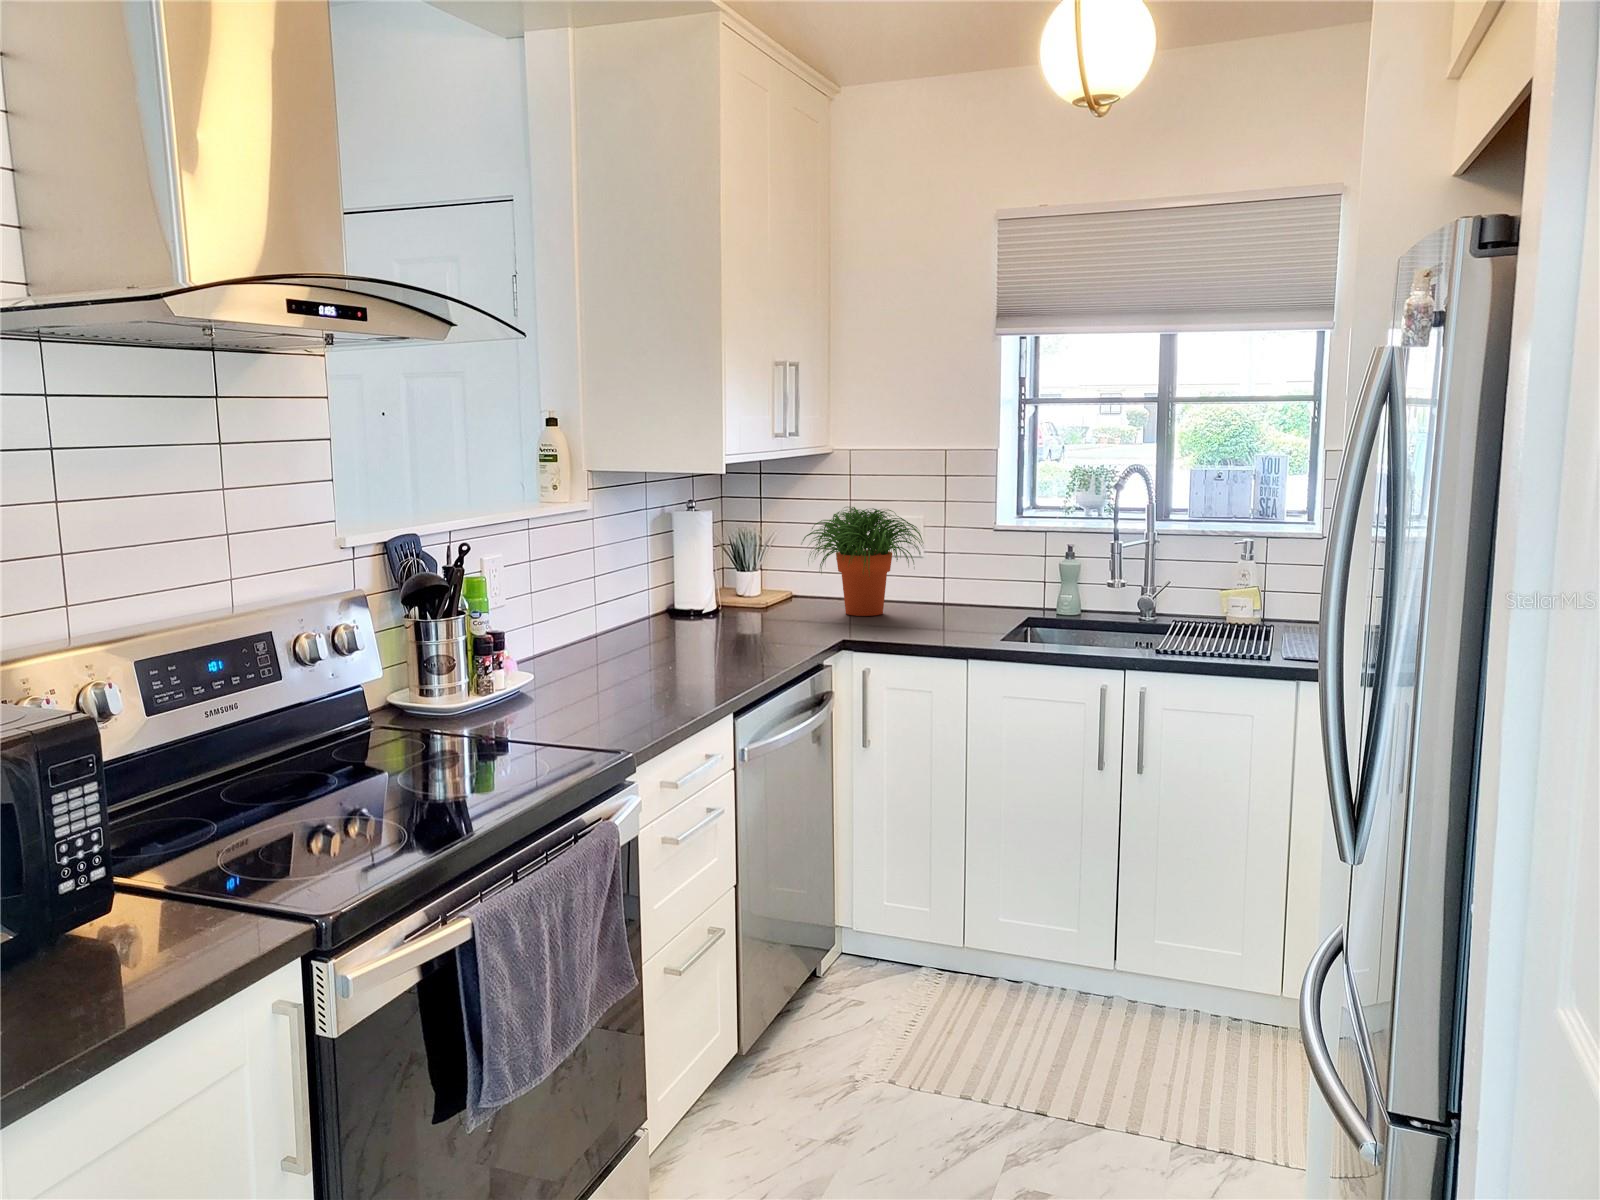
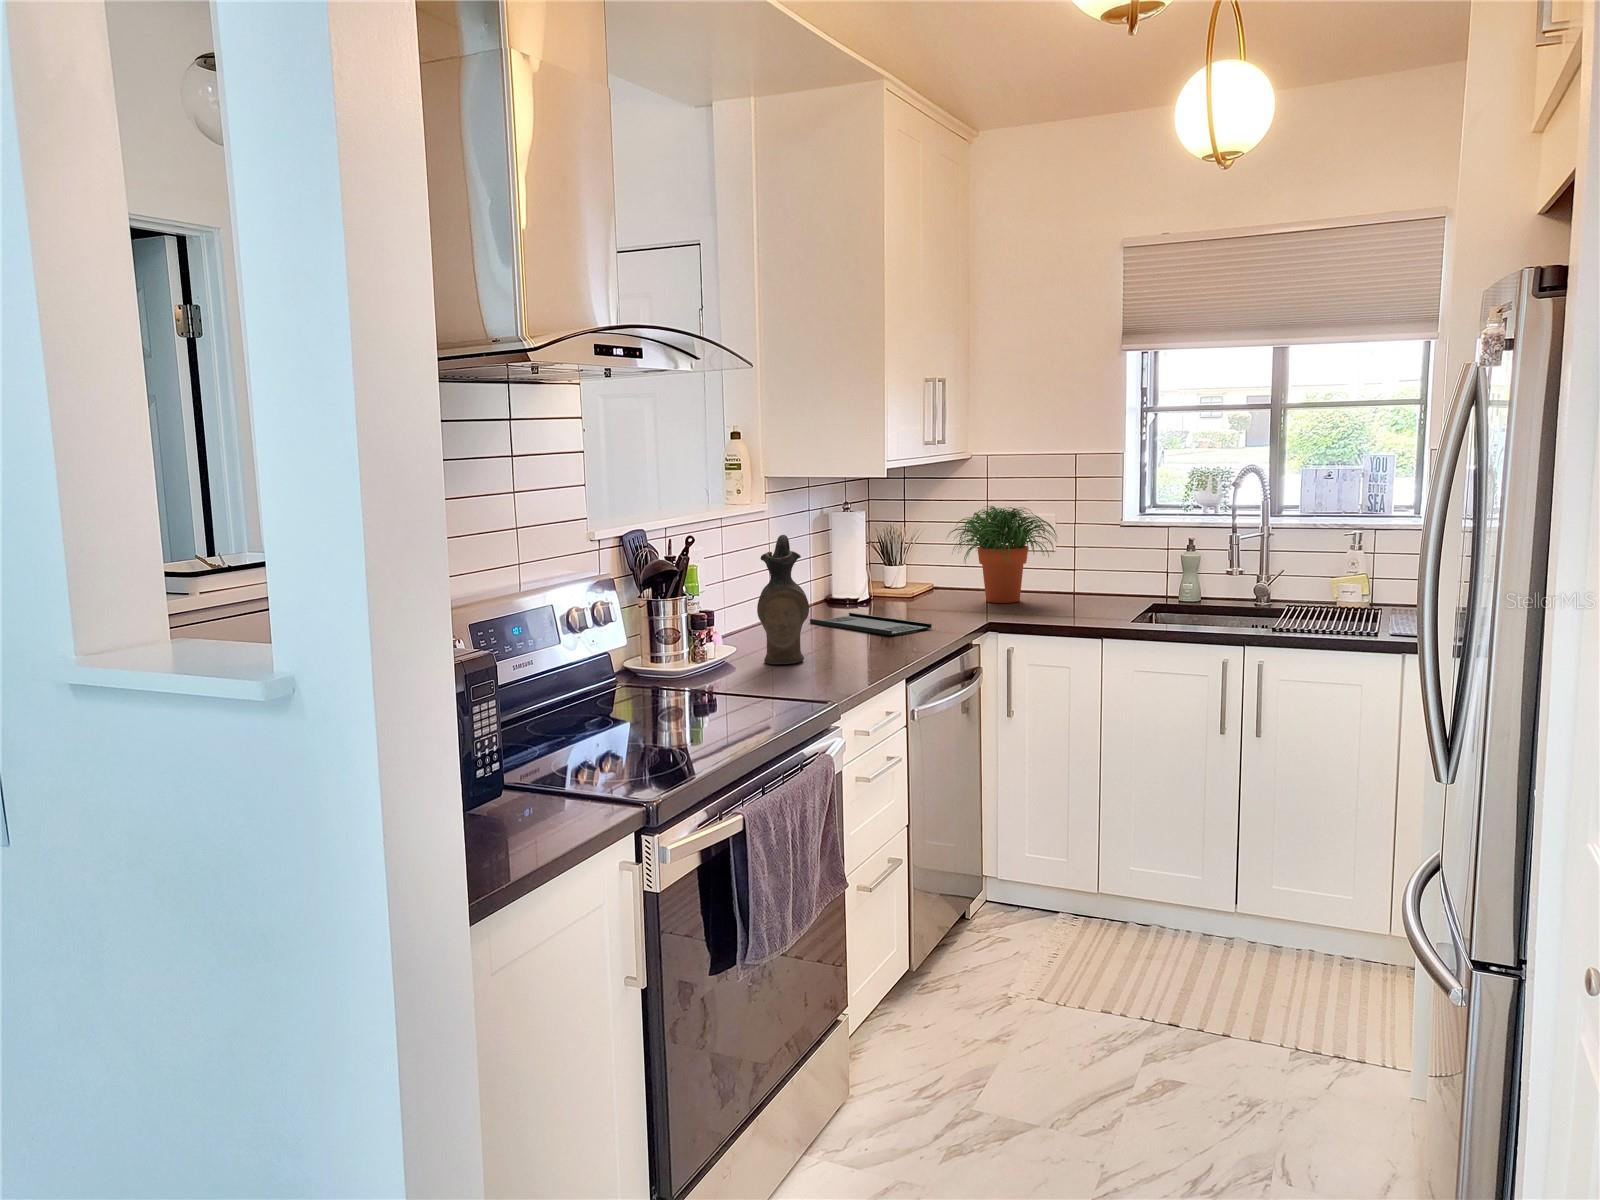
ceramic pitcher: none [554,542,617,697] -> present [757,535,809,664]
tray: none [638,628,775,658] -> present [810,613,932,635]

